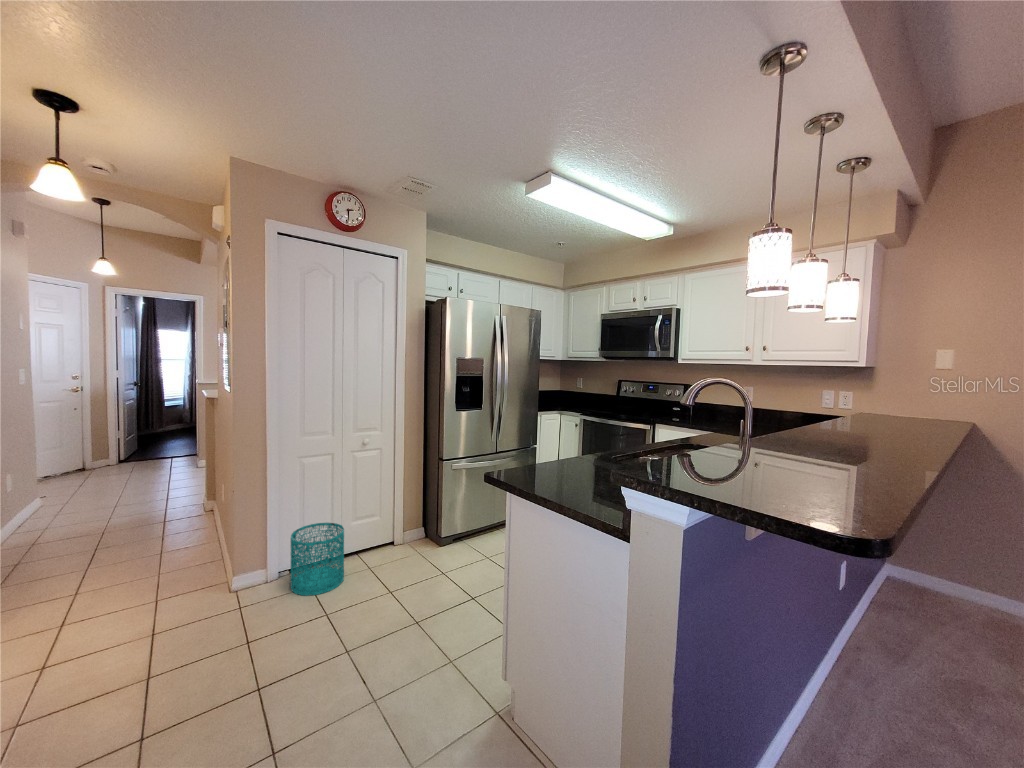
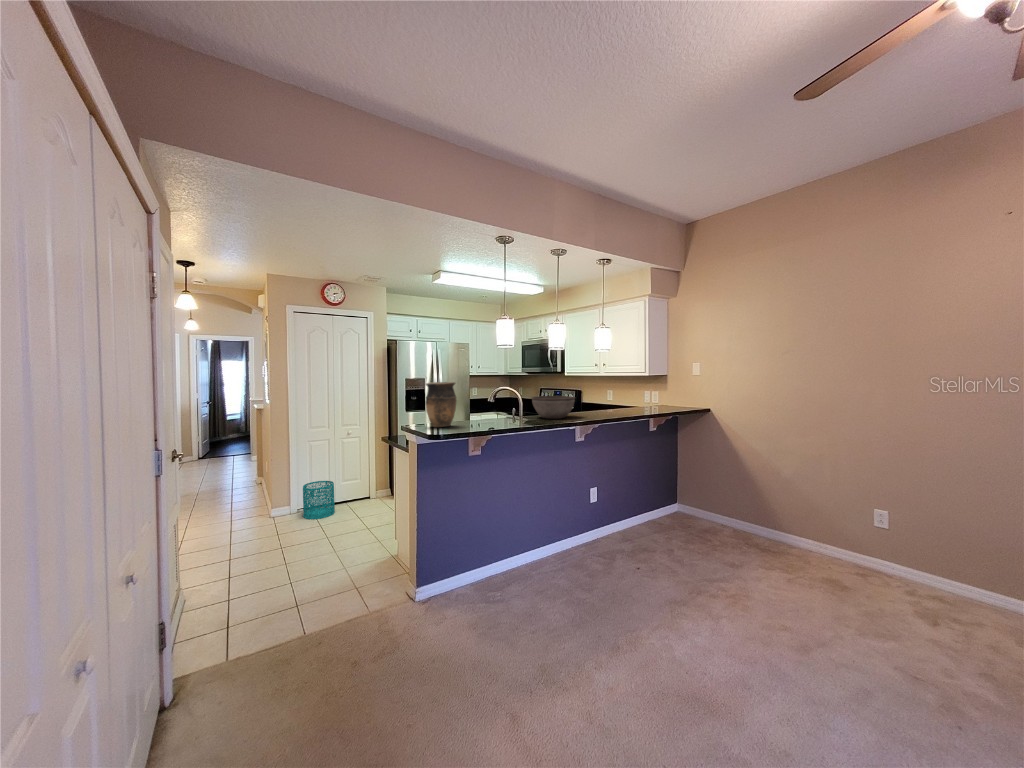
vase: none [681,358,771,476] -> present [426,382,457,427]
bowl: none [792,397,907,446] -> present [532,396,575,419]

